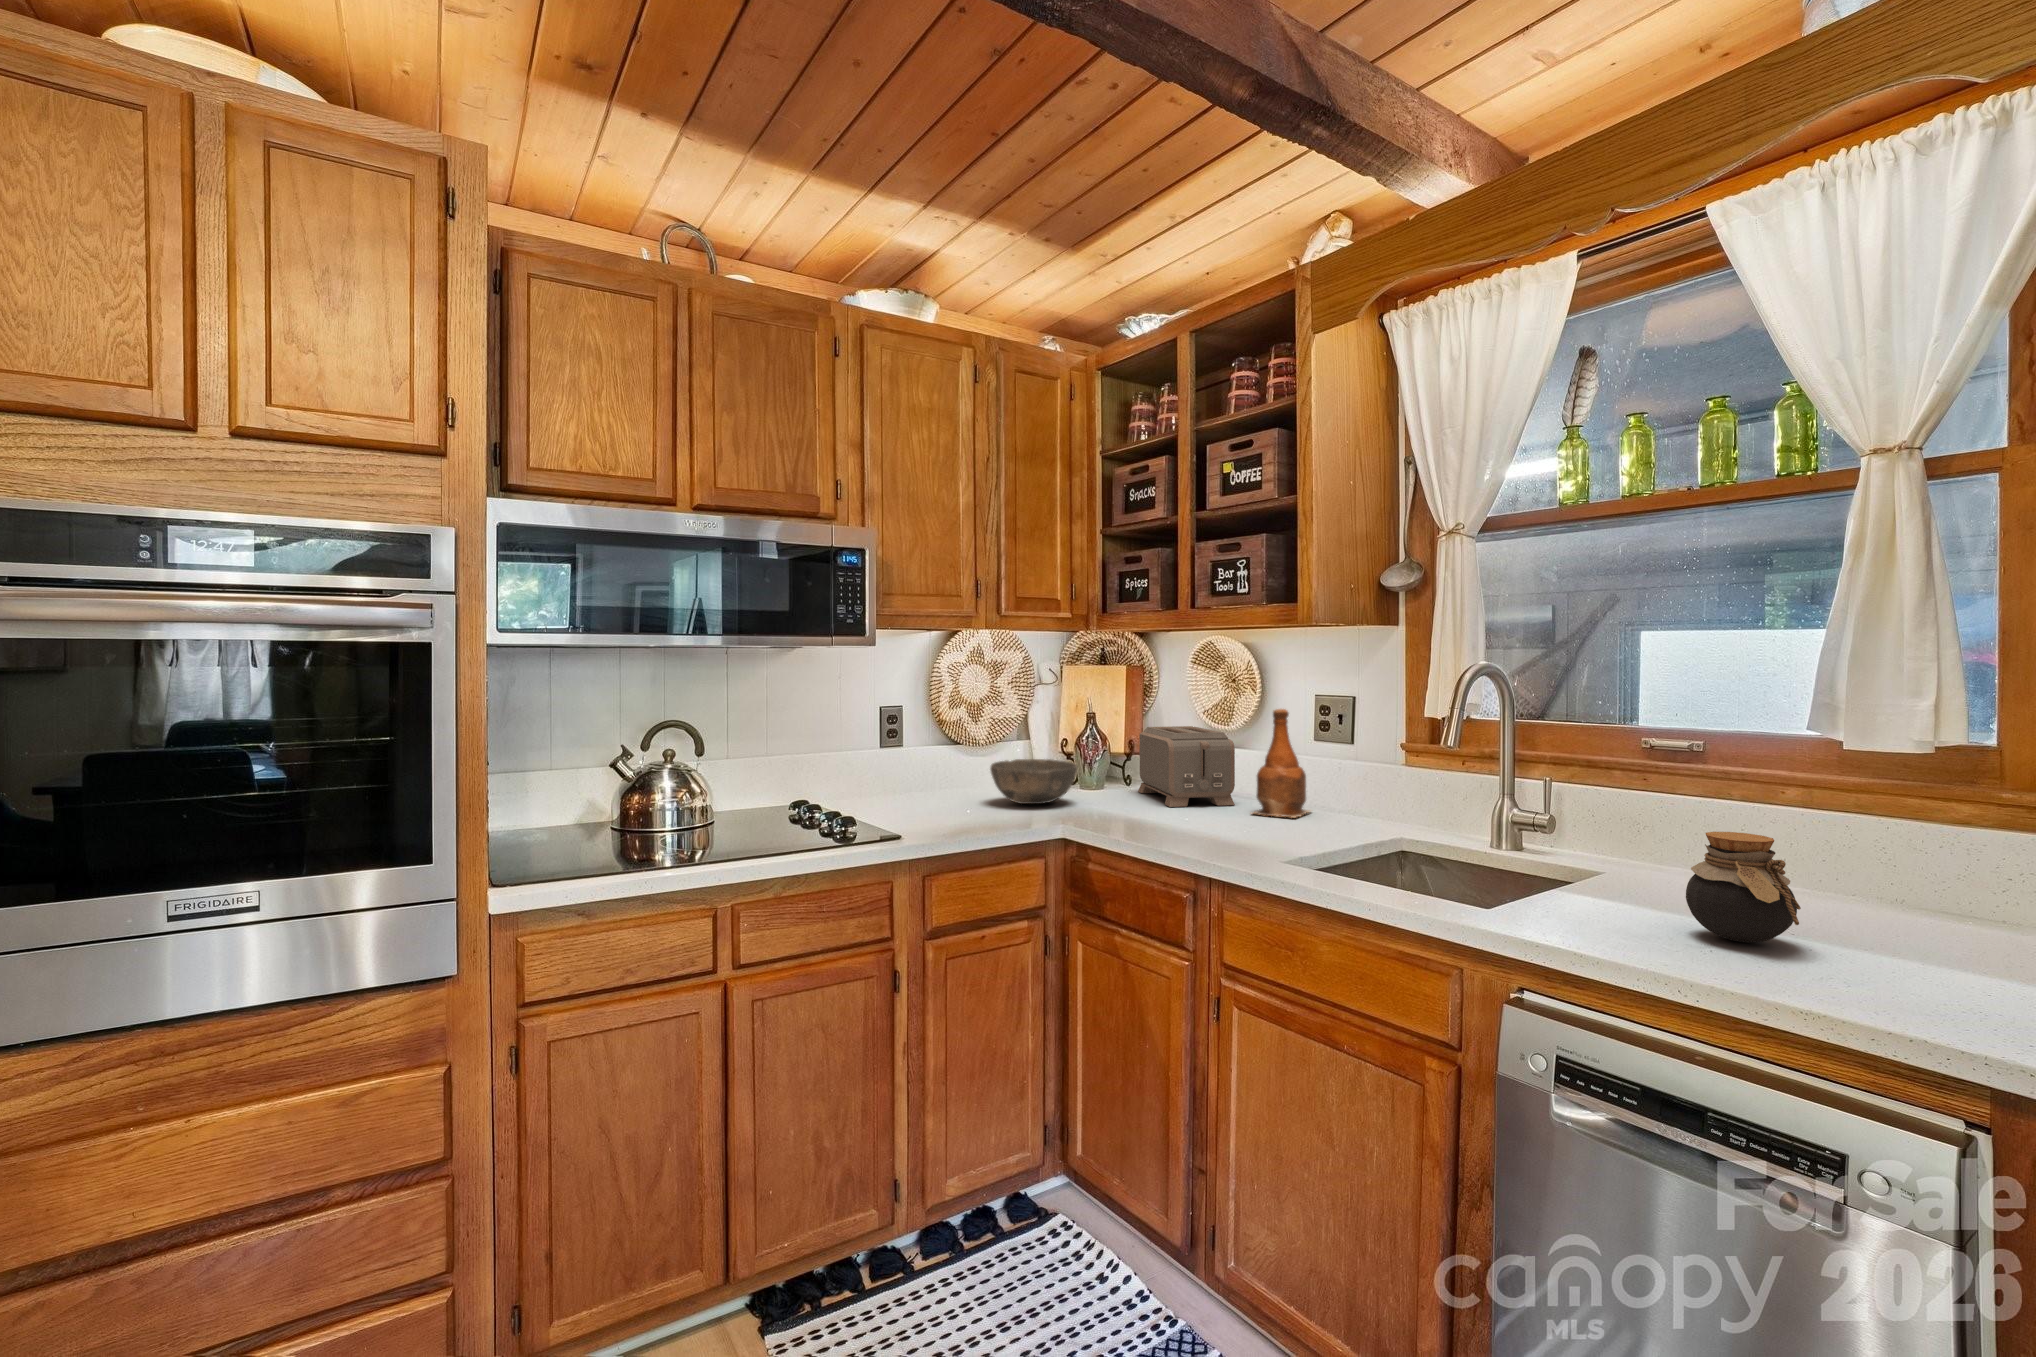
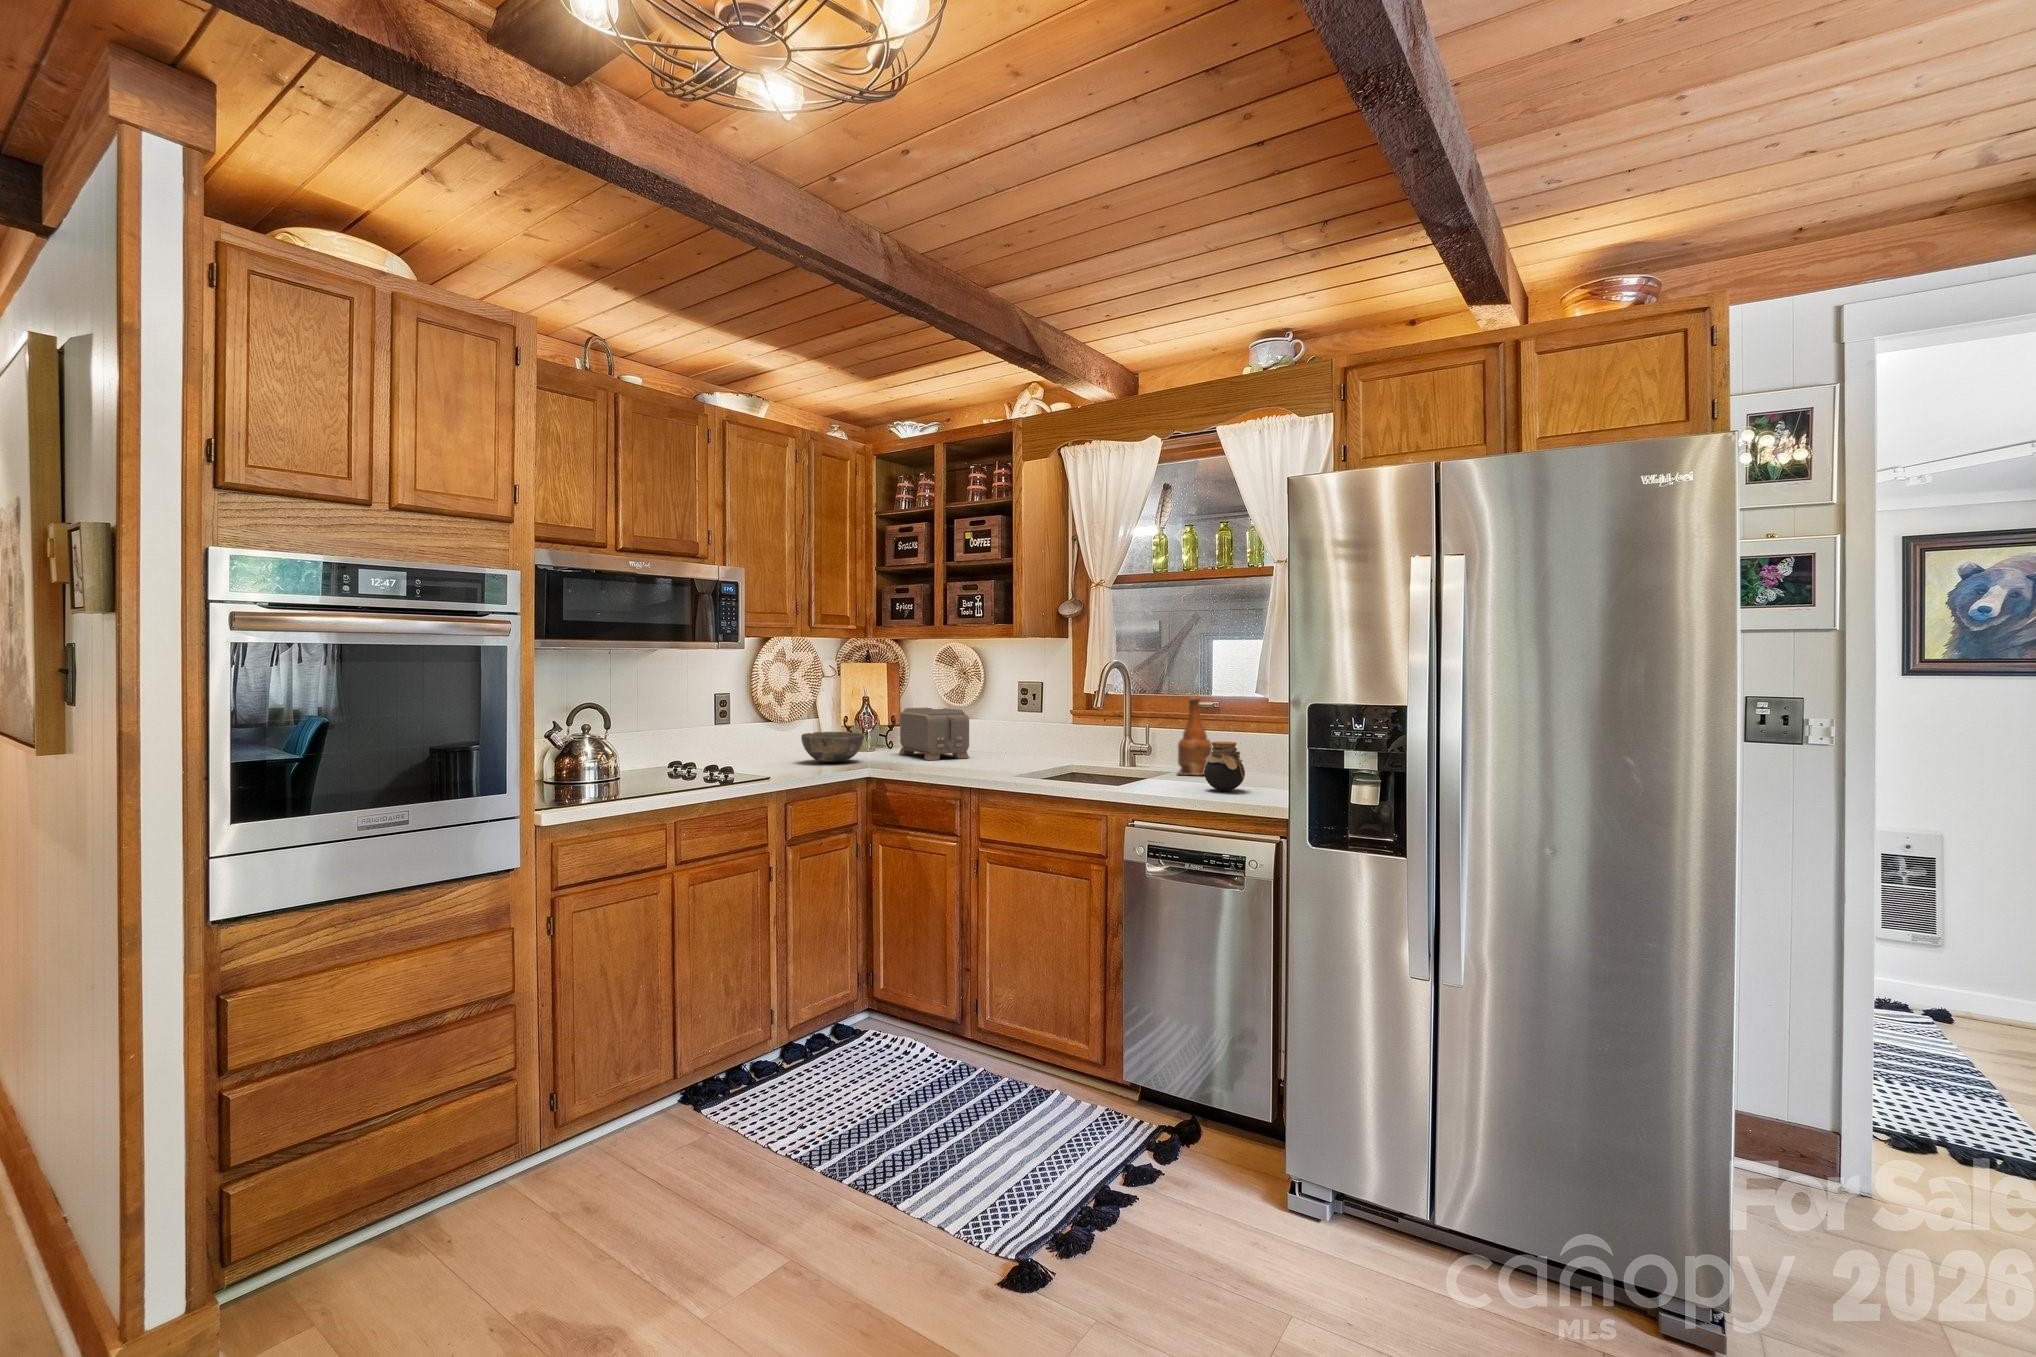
bottle: present [1254,709,1310,818] -> present [1178,697,1212,775]

